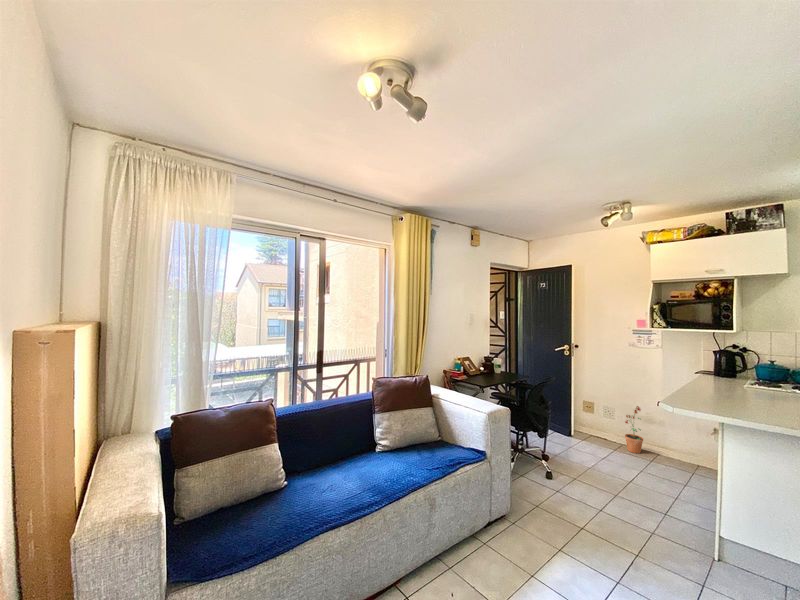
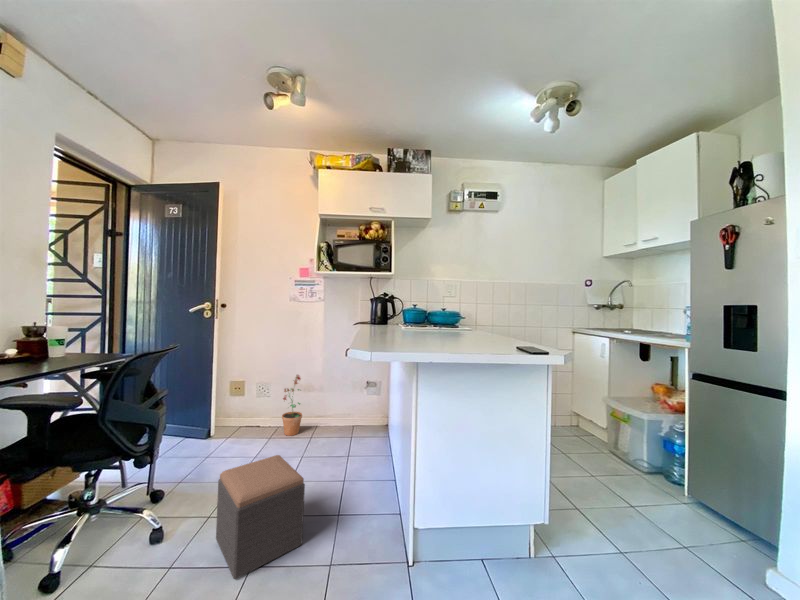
footstool: none [583,450,638,512] -> present [216,455,305,579]

